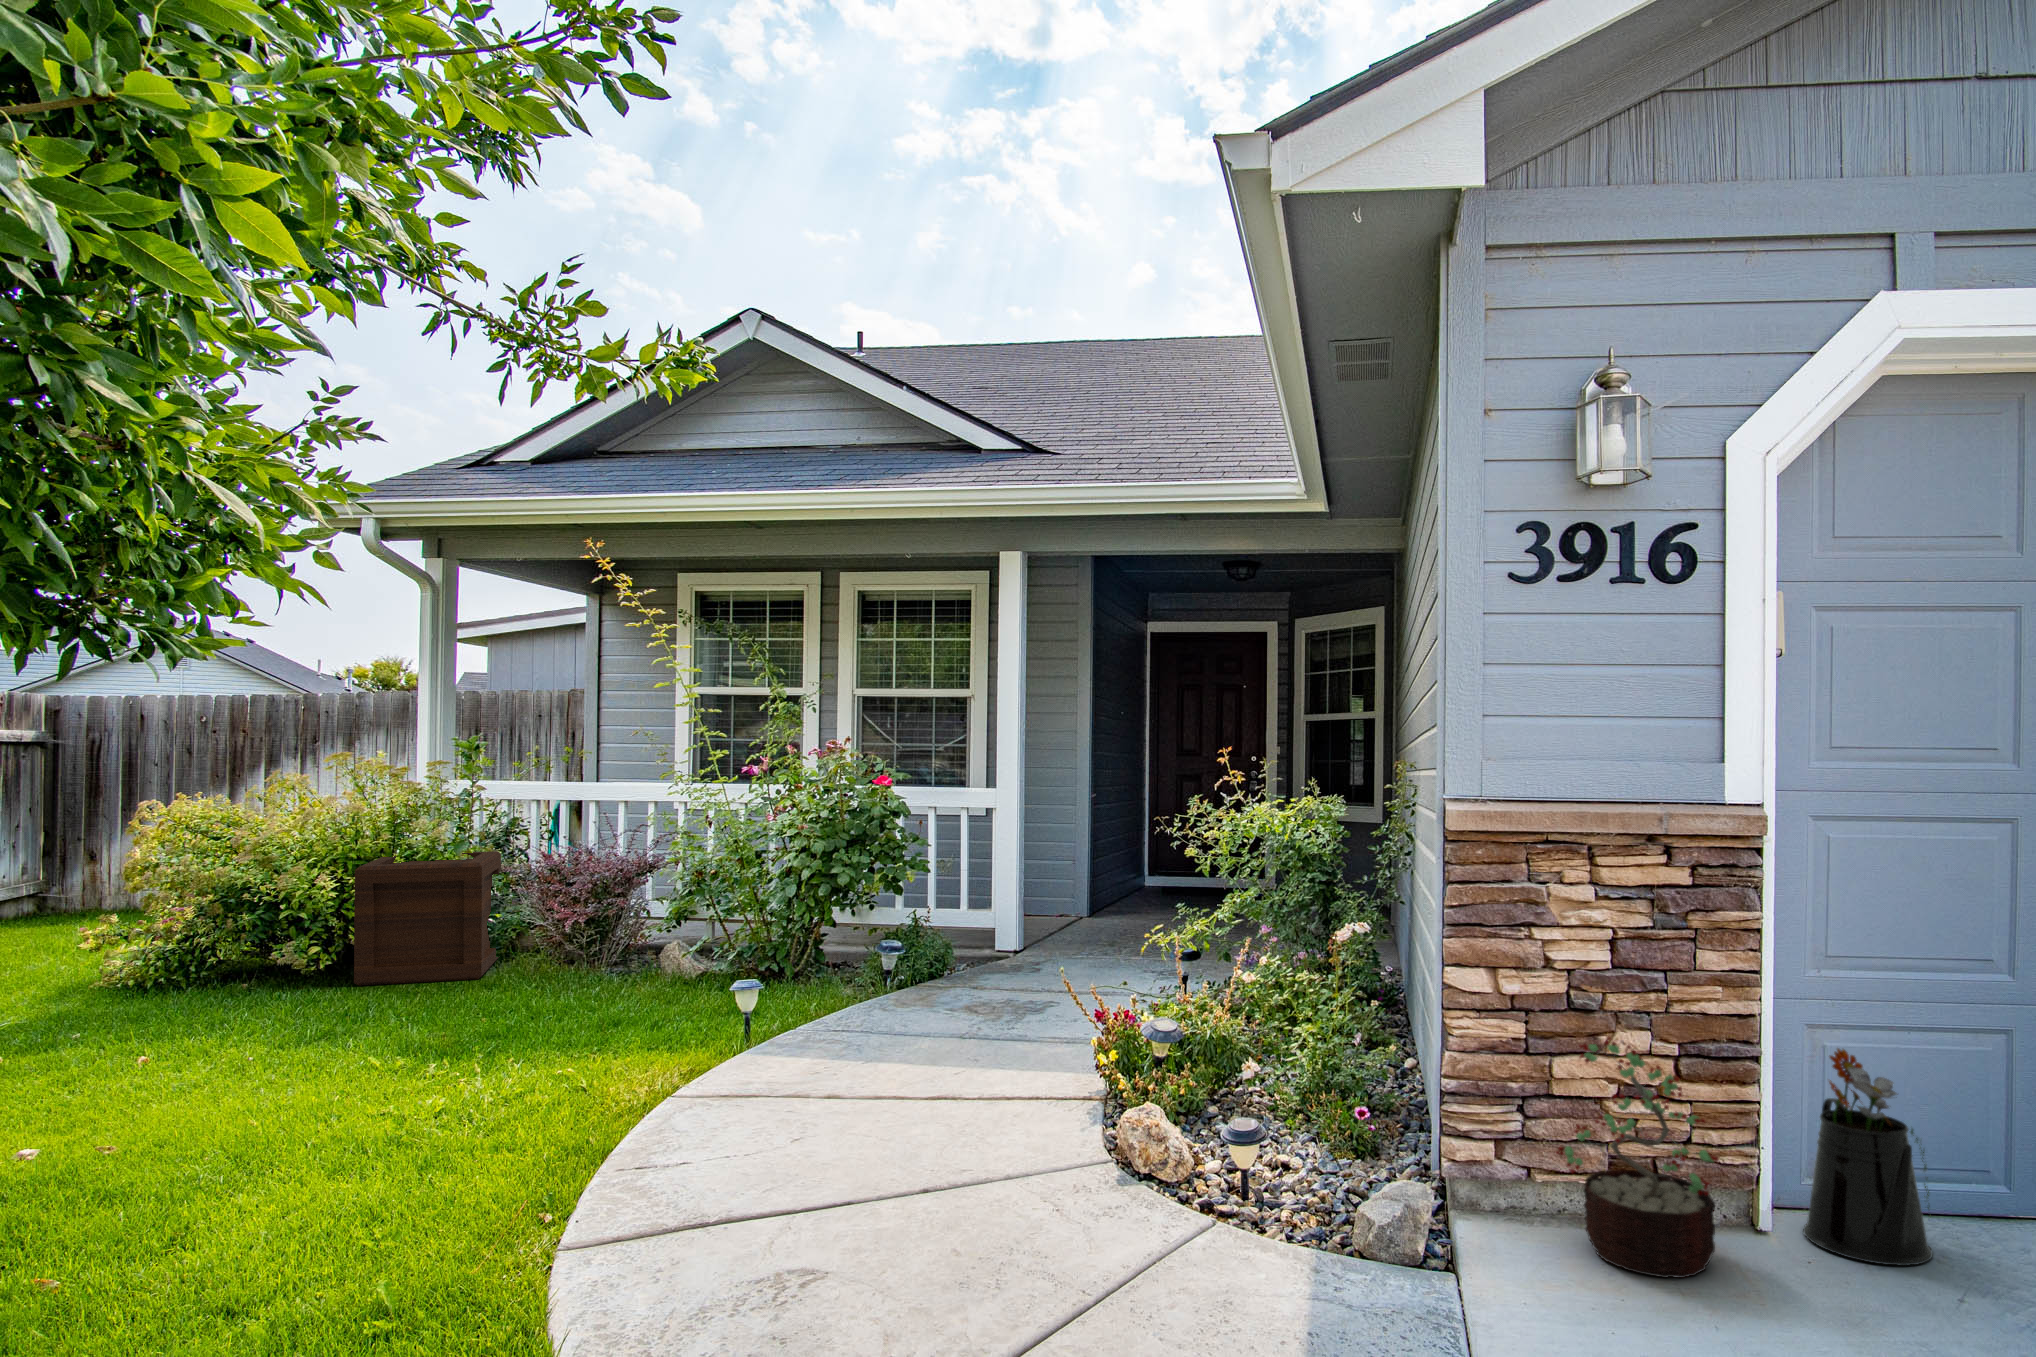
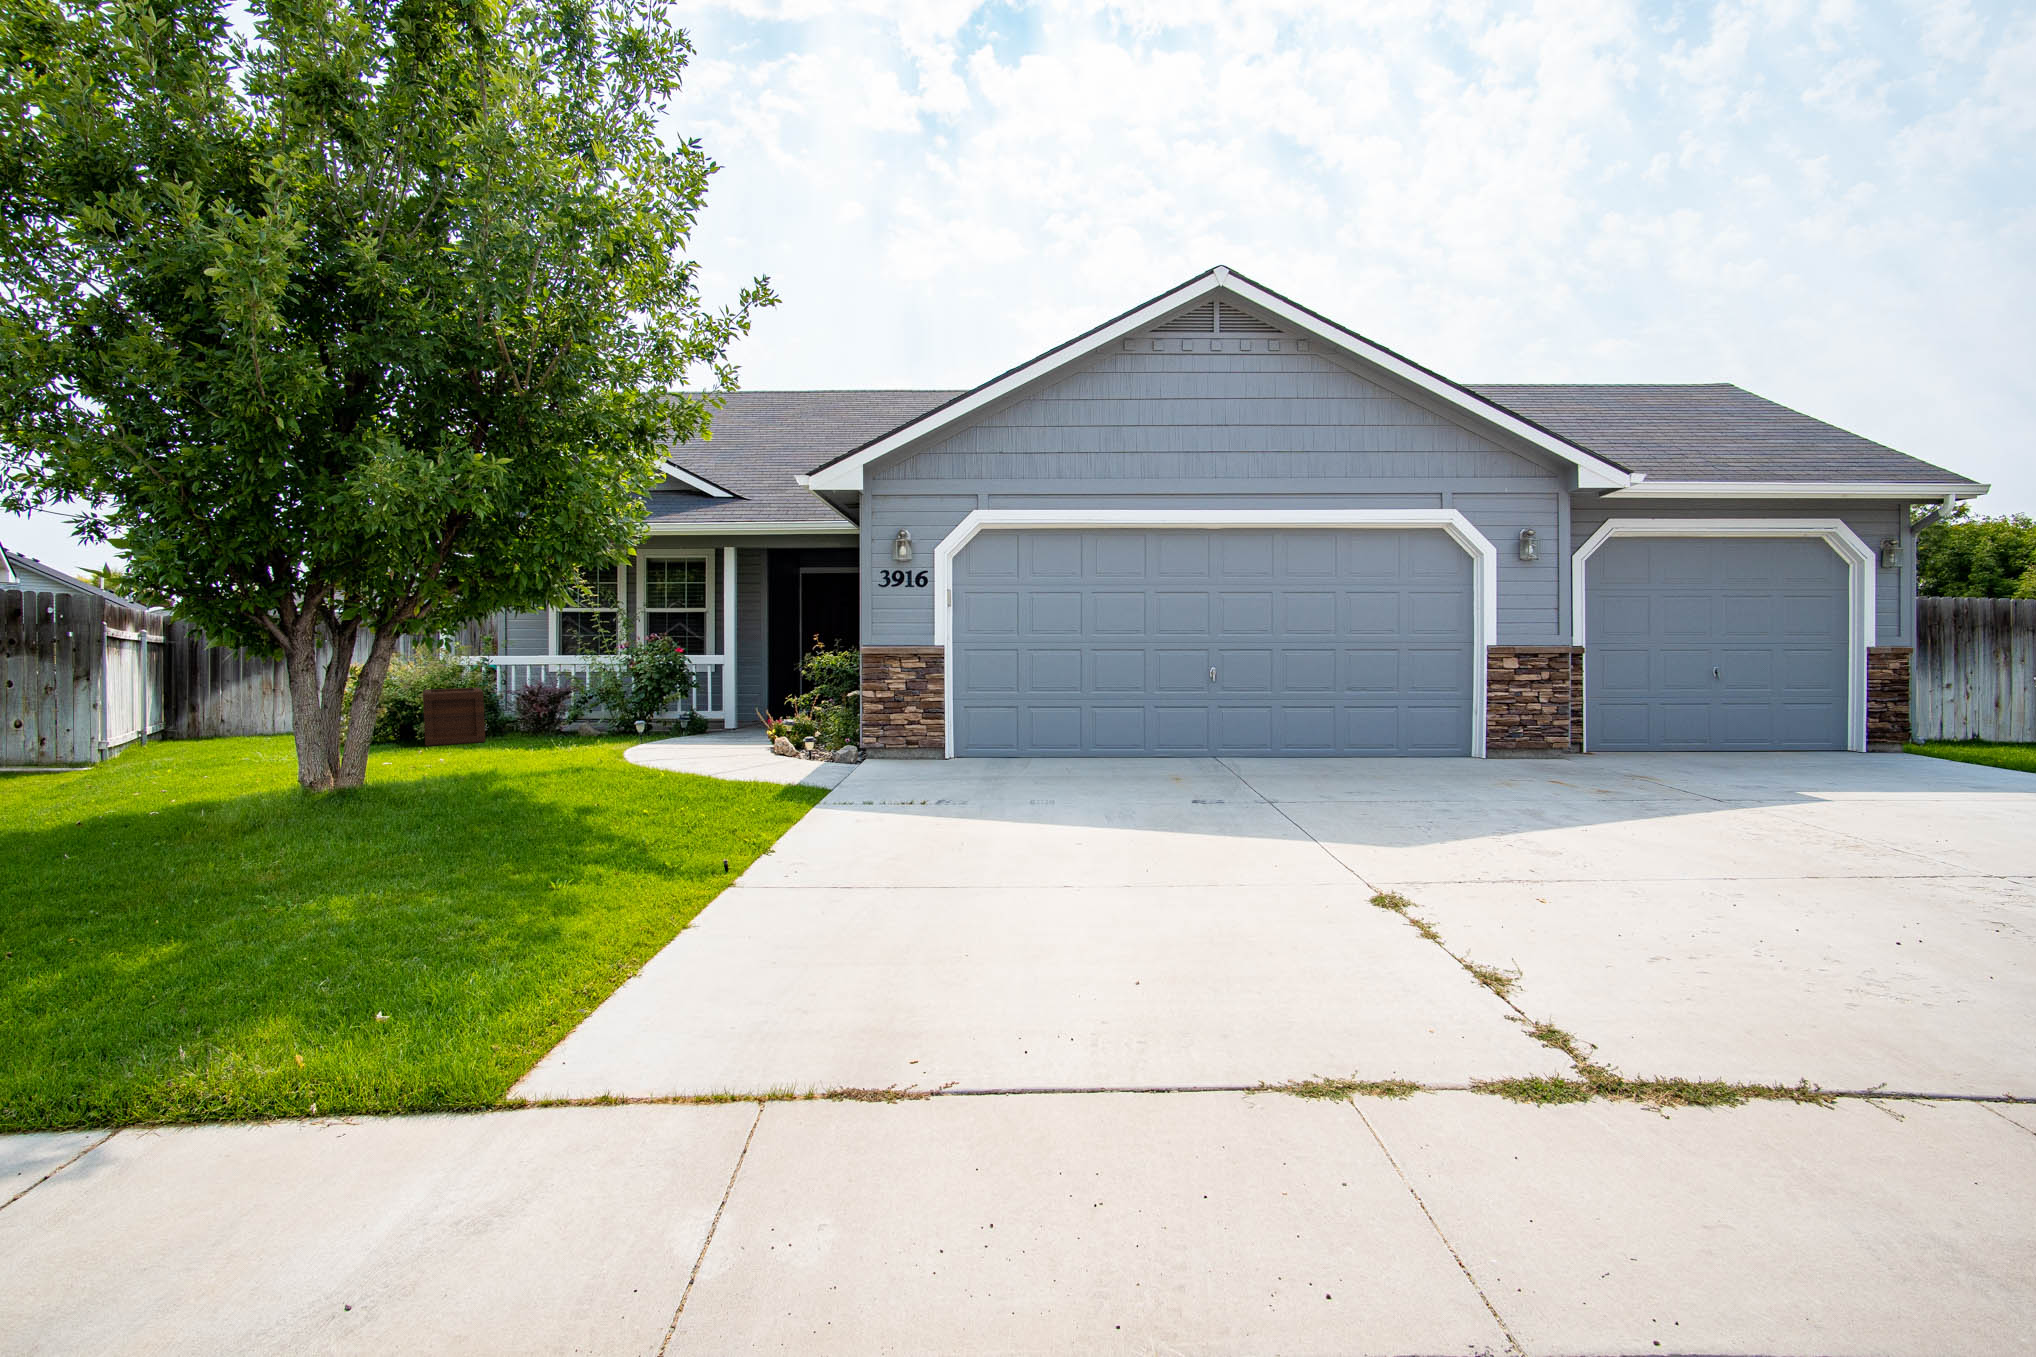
decorative plant: present [1556,1036,1719,1278] -> none [889,707,926,763]
watering can: present [1803,1049,1933,1266] -> none [953,709,980,758]

